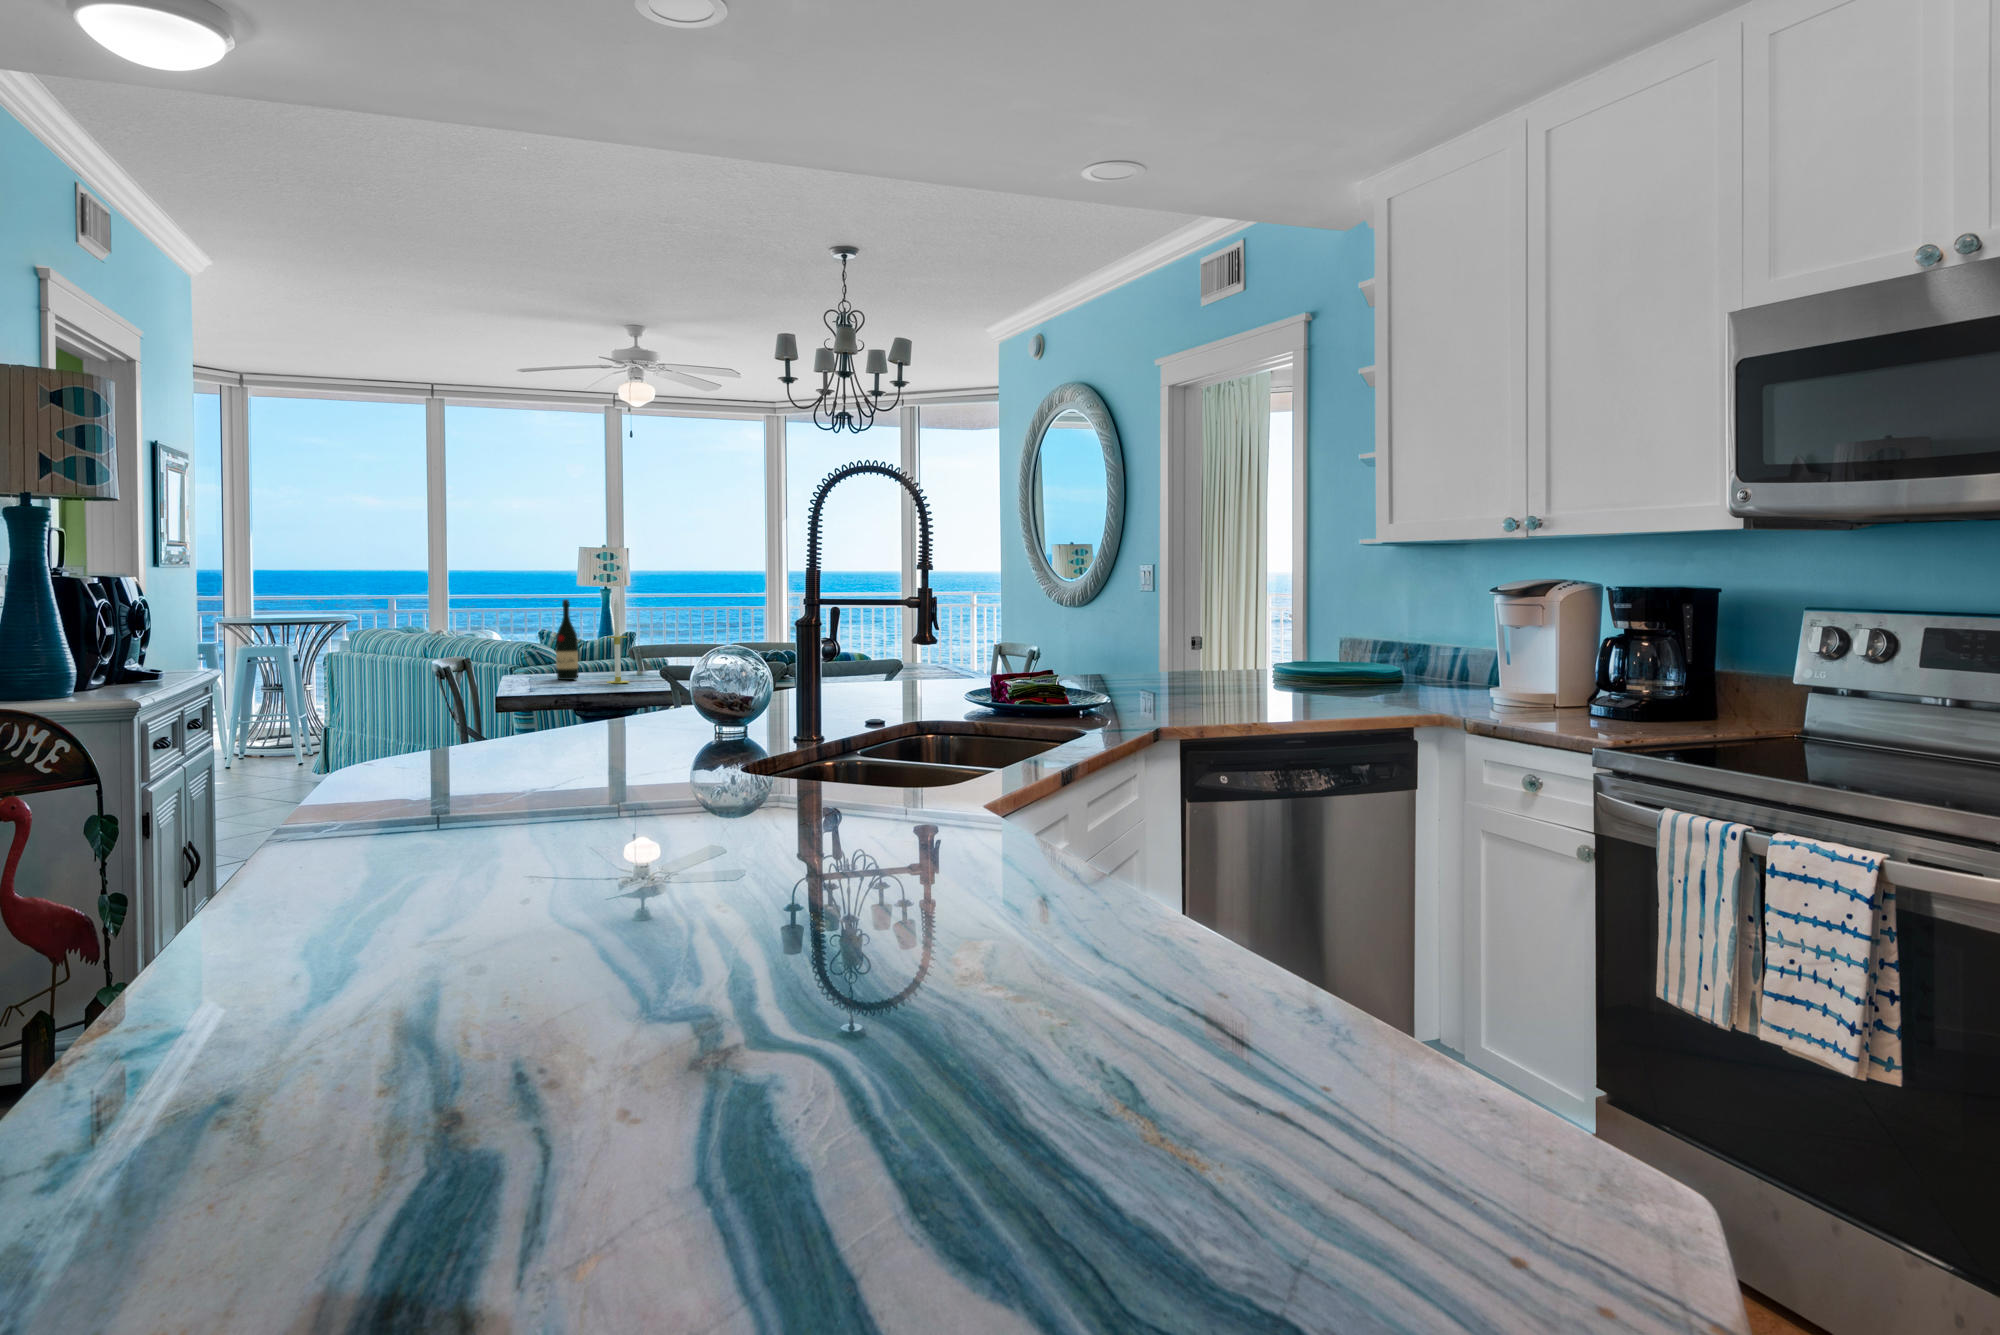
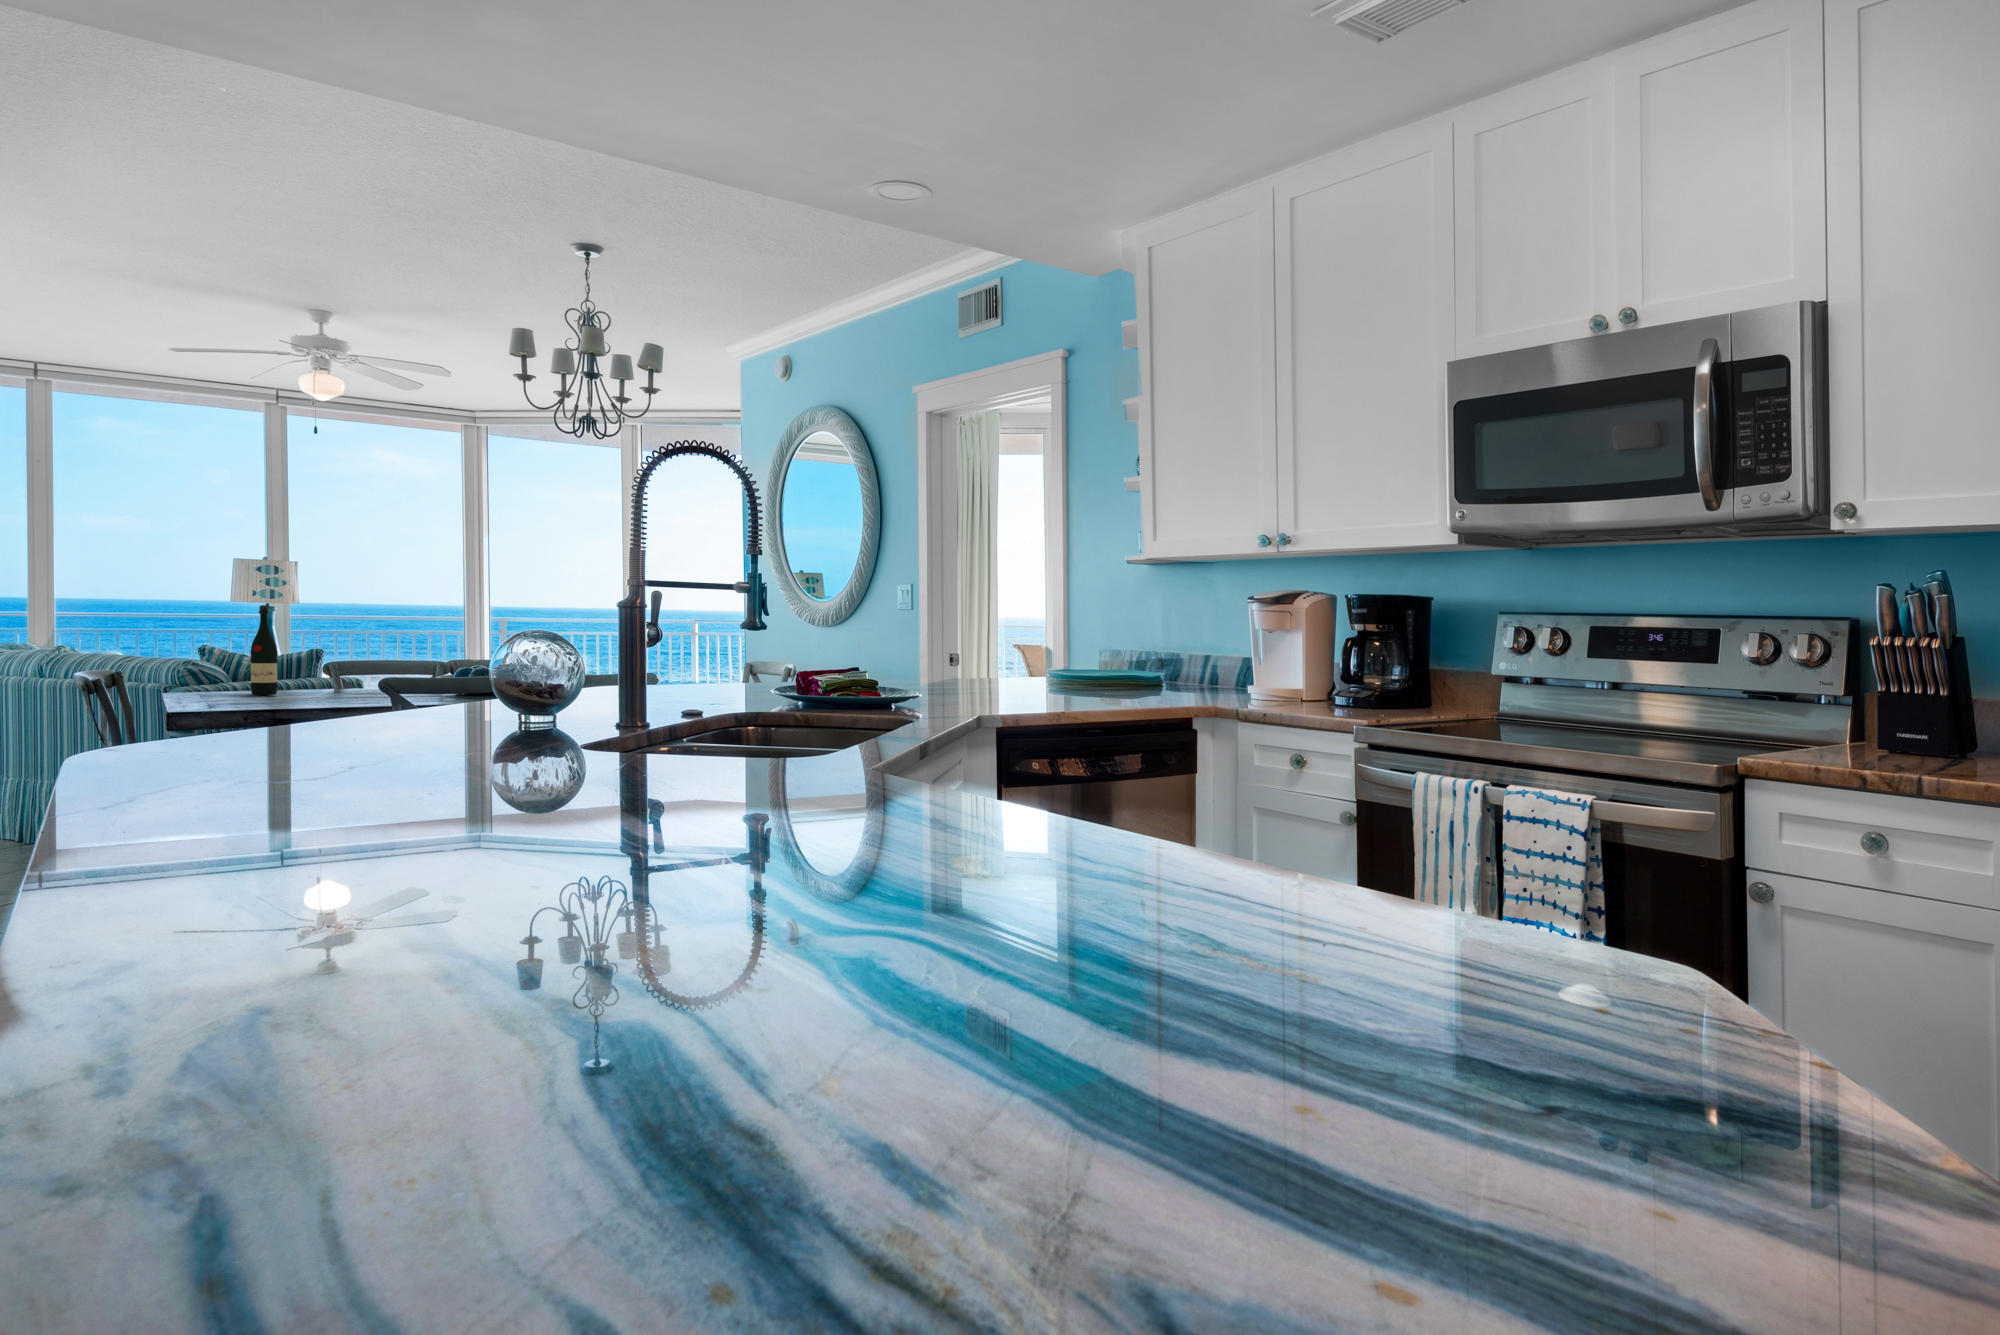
candle: present [606,599,630,683] -> none [311,605,339,699]

